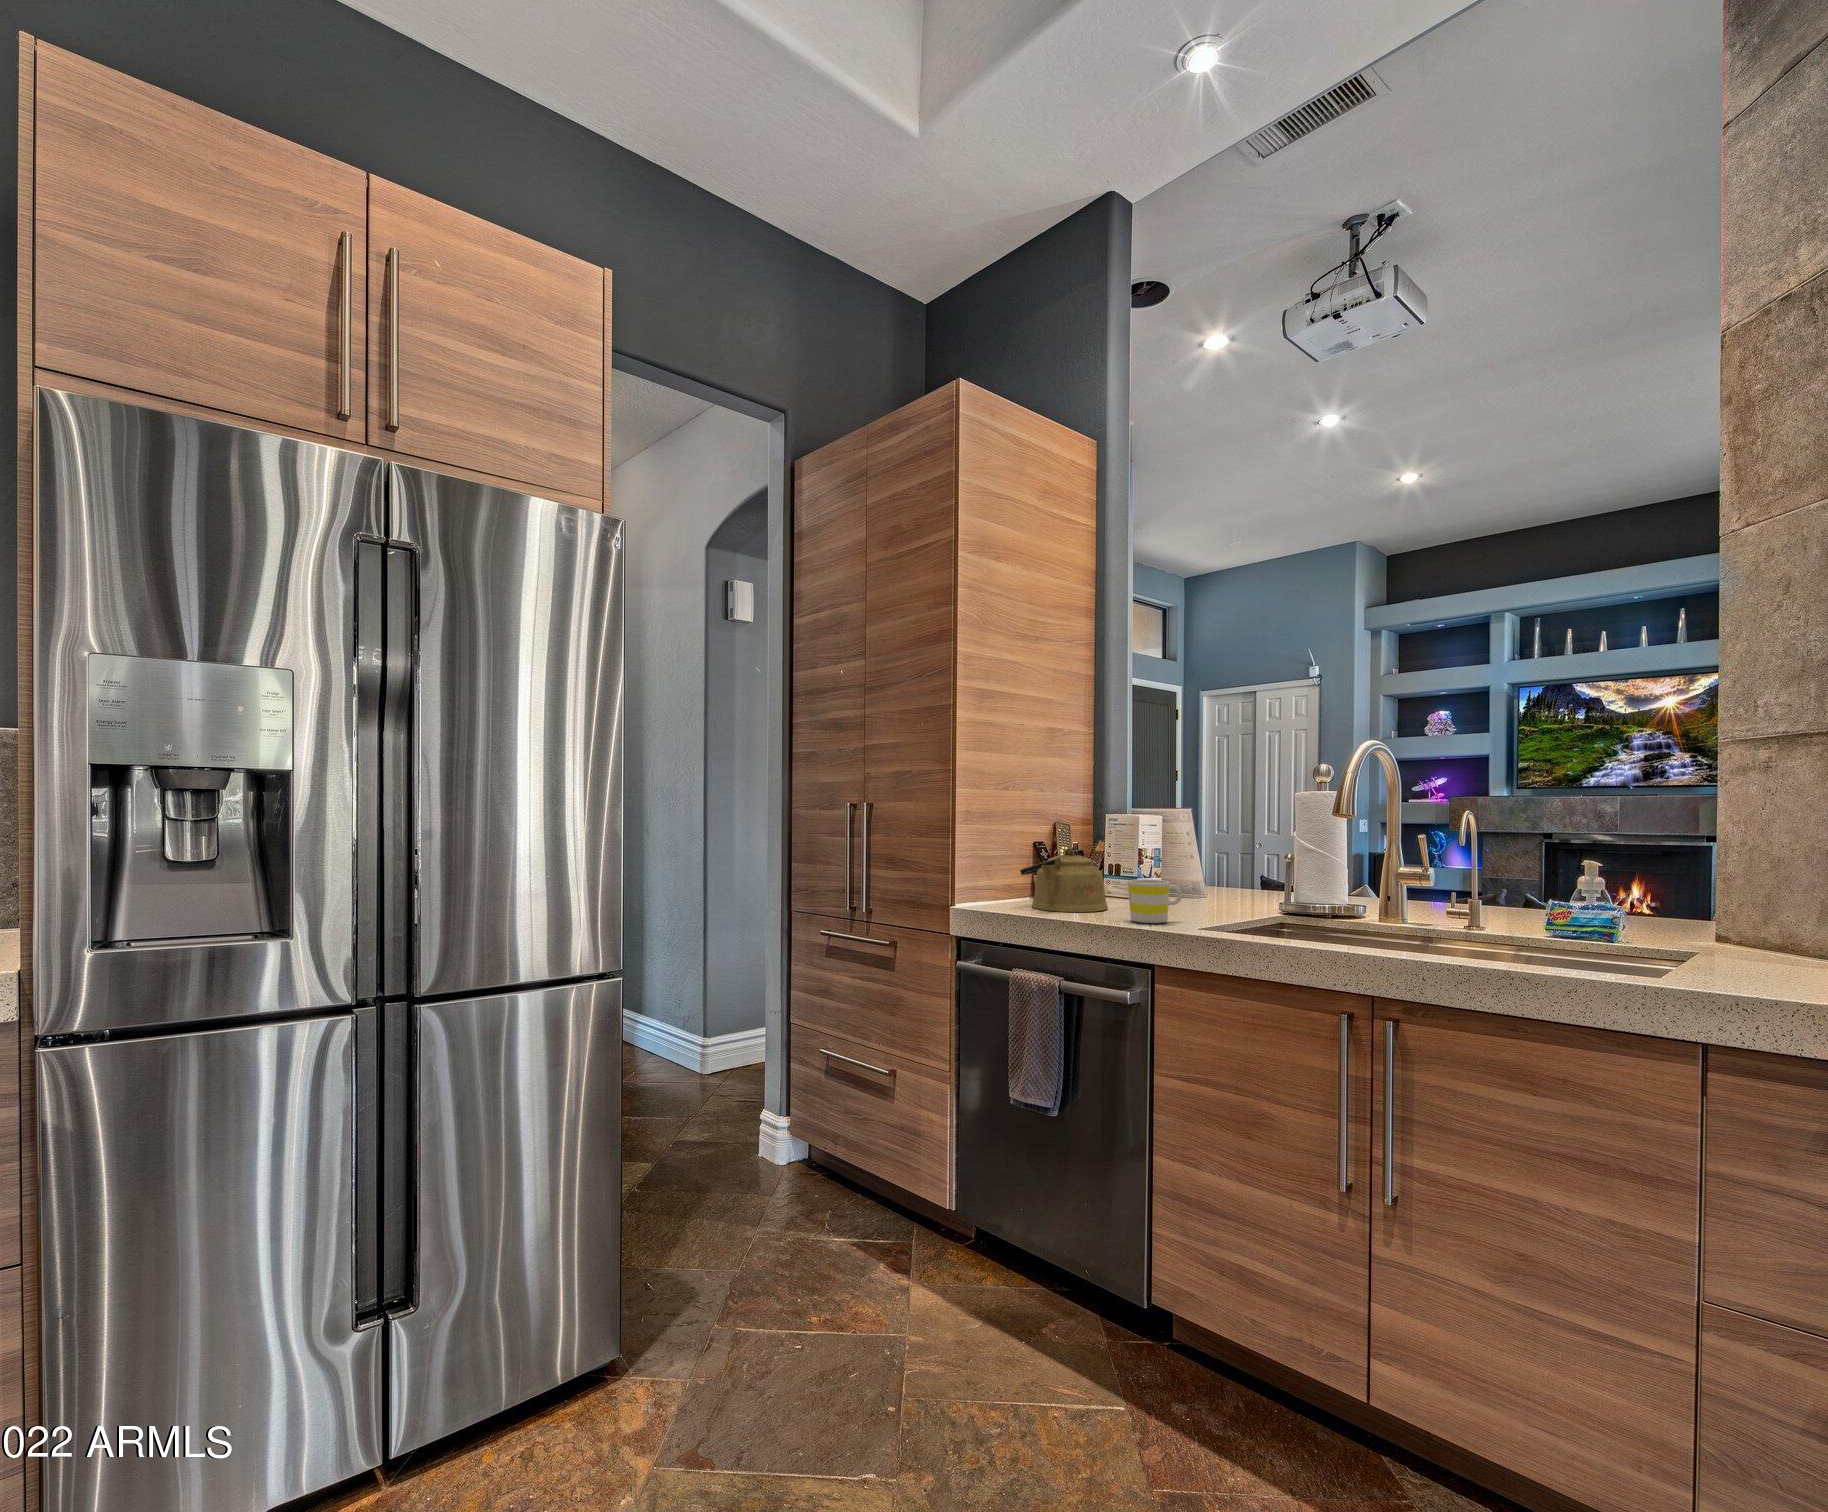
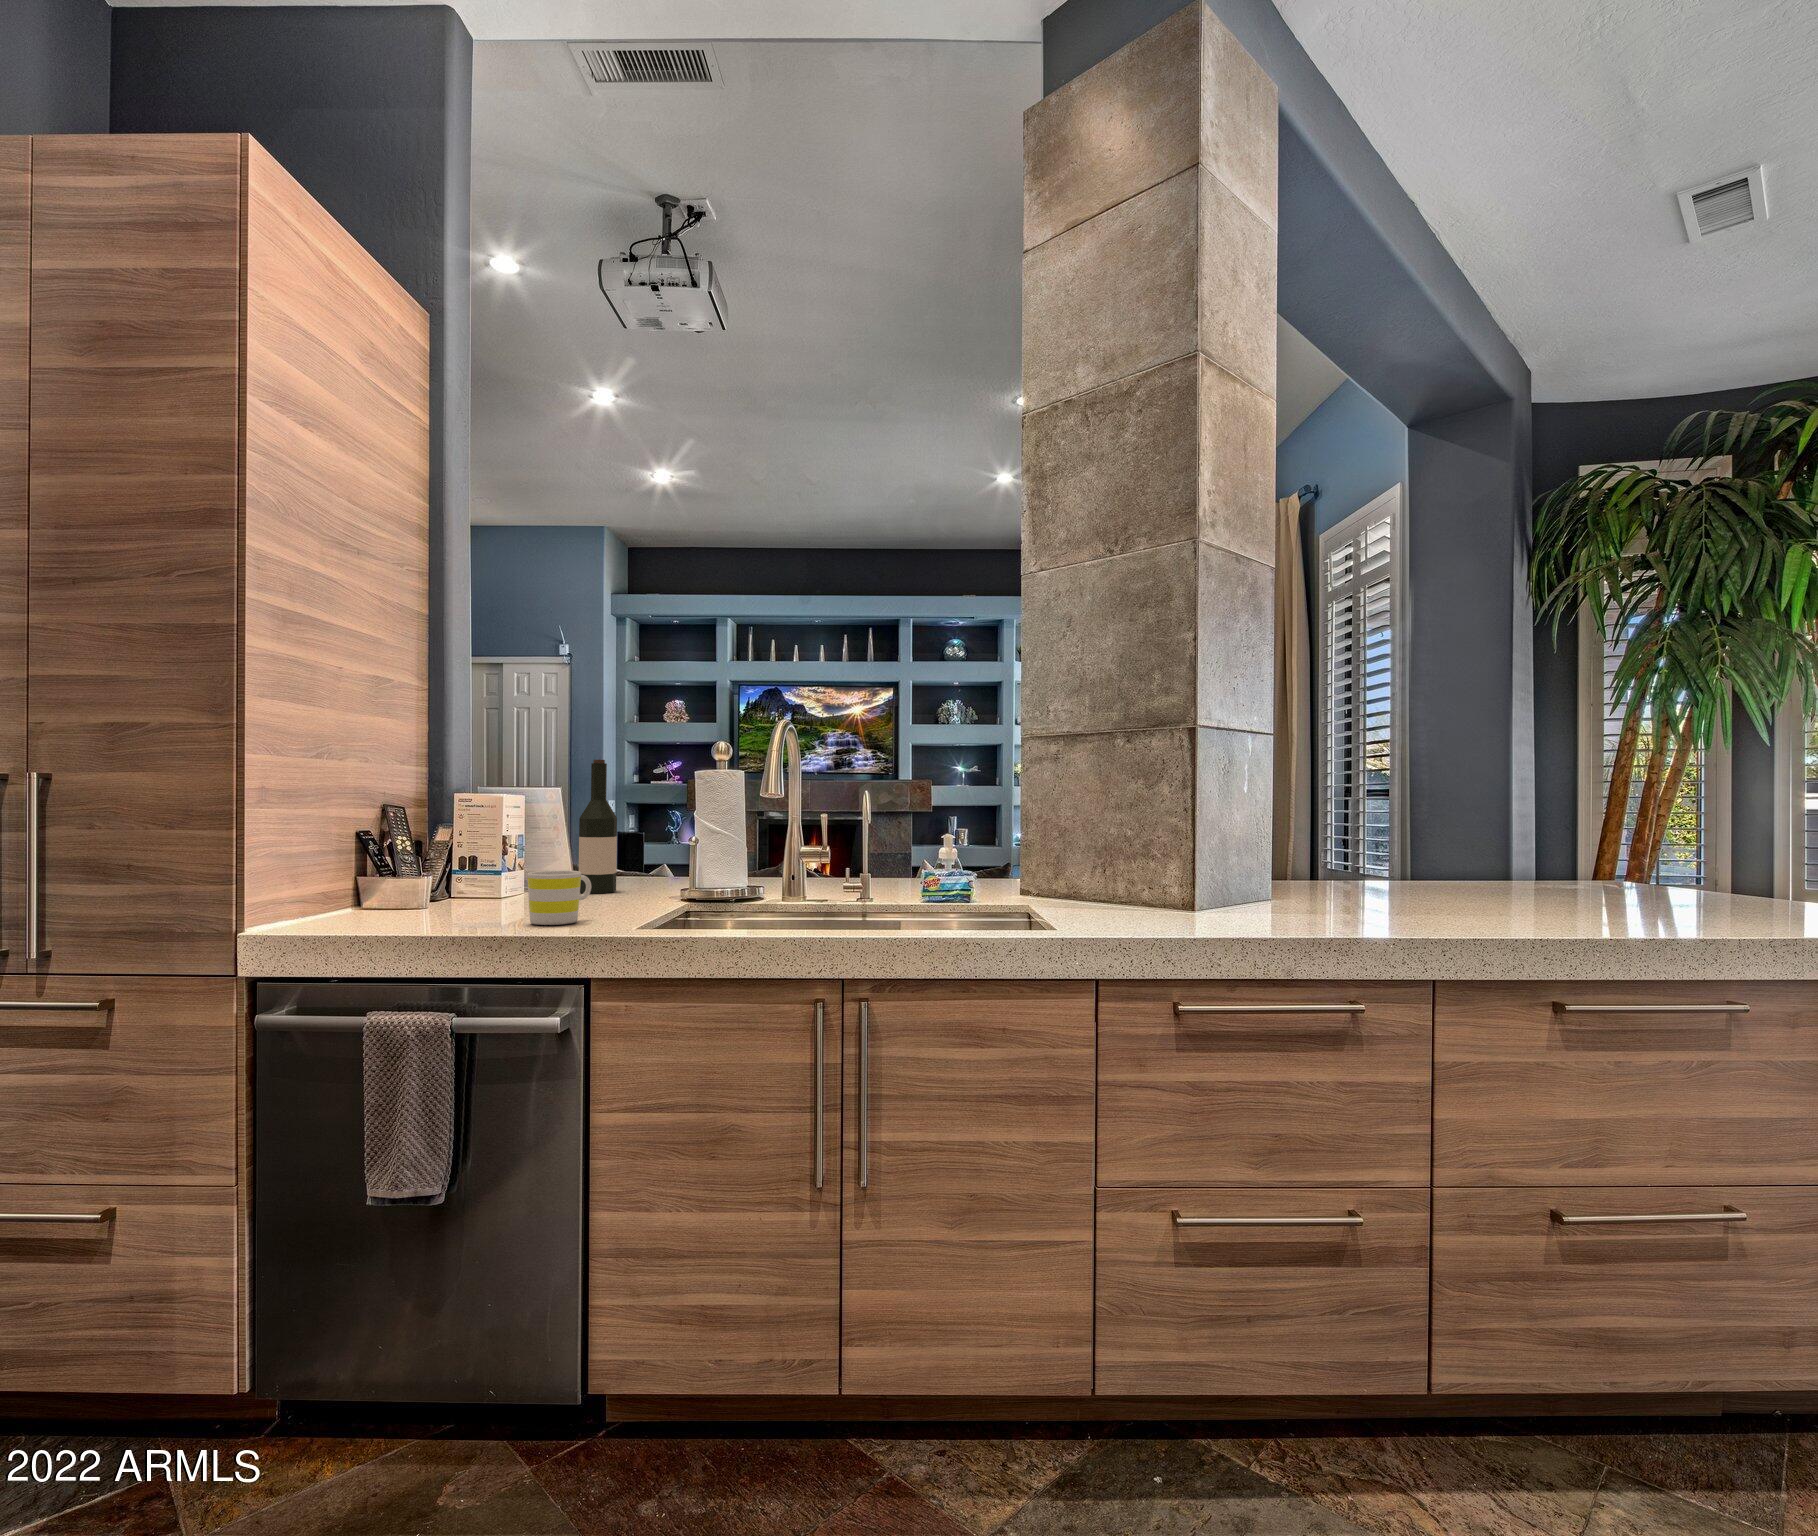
wine bottle: none [1216,785,1250,900] -> present [579,760,617,893]
kettle: present [1020,848,1108,912] -> none [350,837,477,924]

